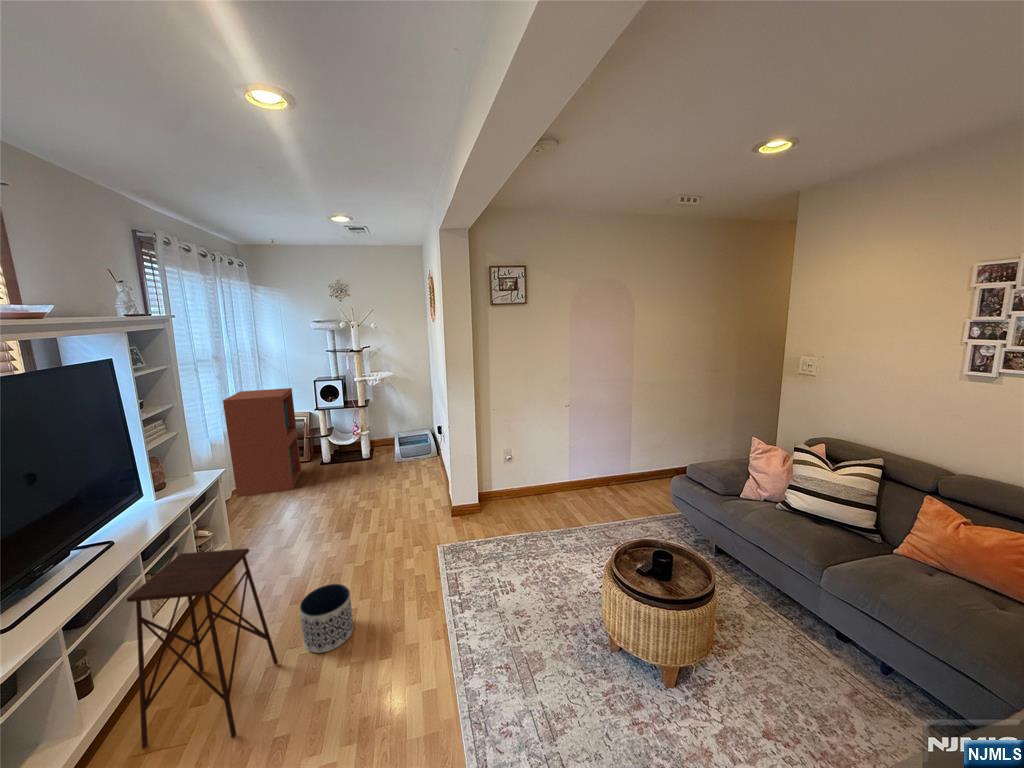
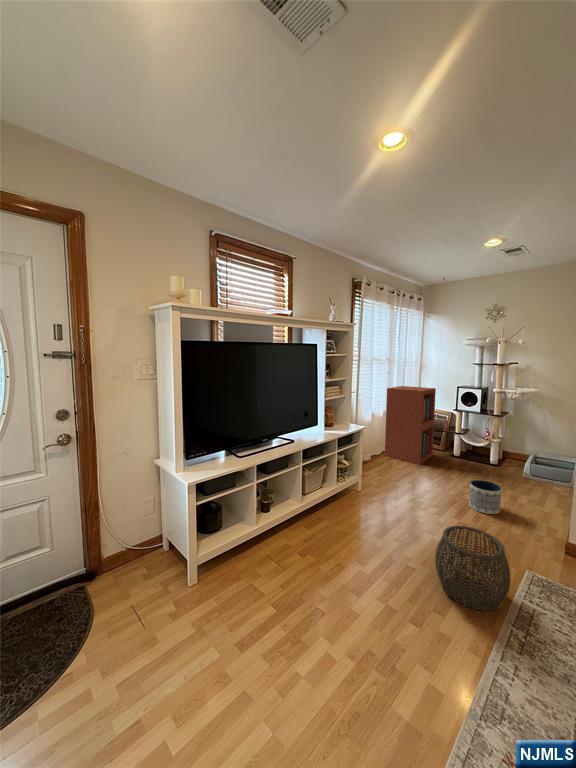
woven basket: none [377,533,441,611] -> present [435,526,511,612]
side table: present [127,549,278,749] -> none [273,456,346,582]
planter: present [300,584,353,653] -> present [469,480,501,514]

